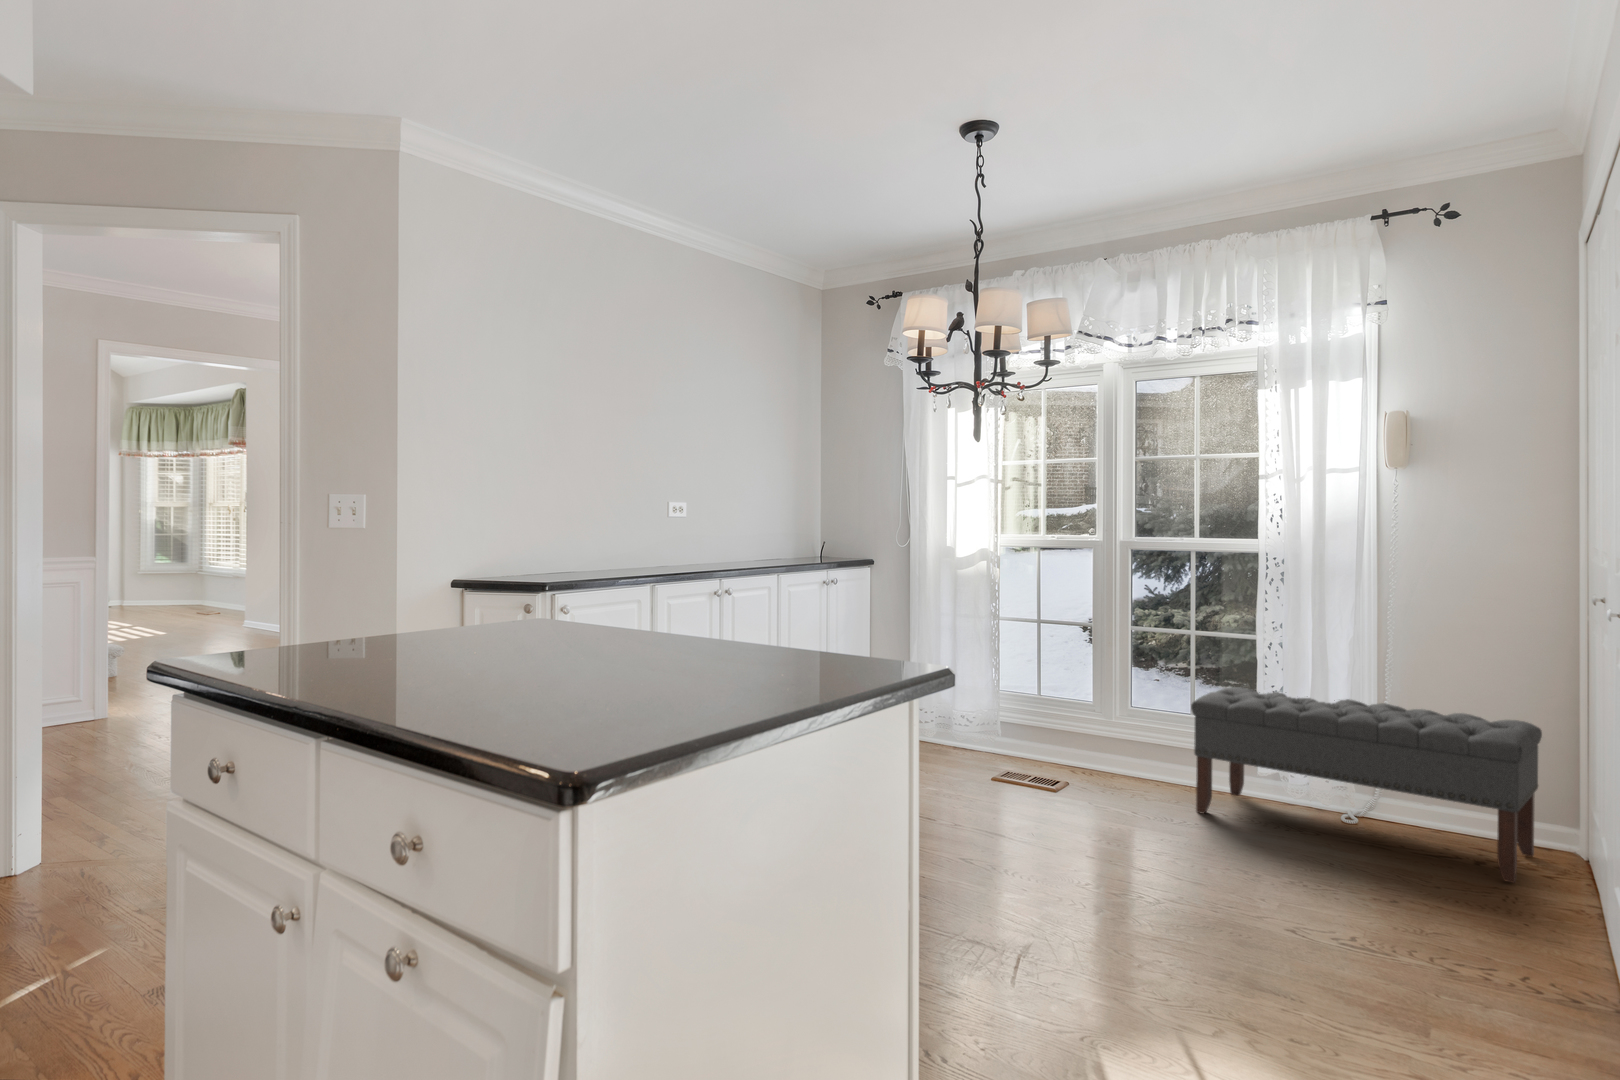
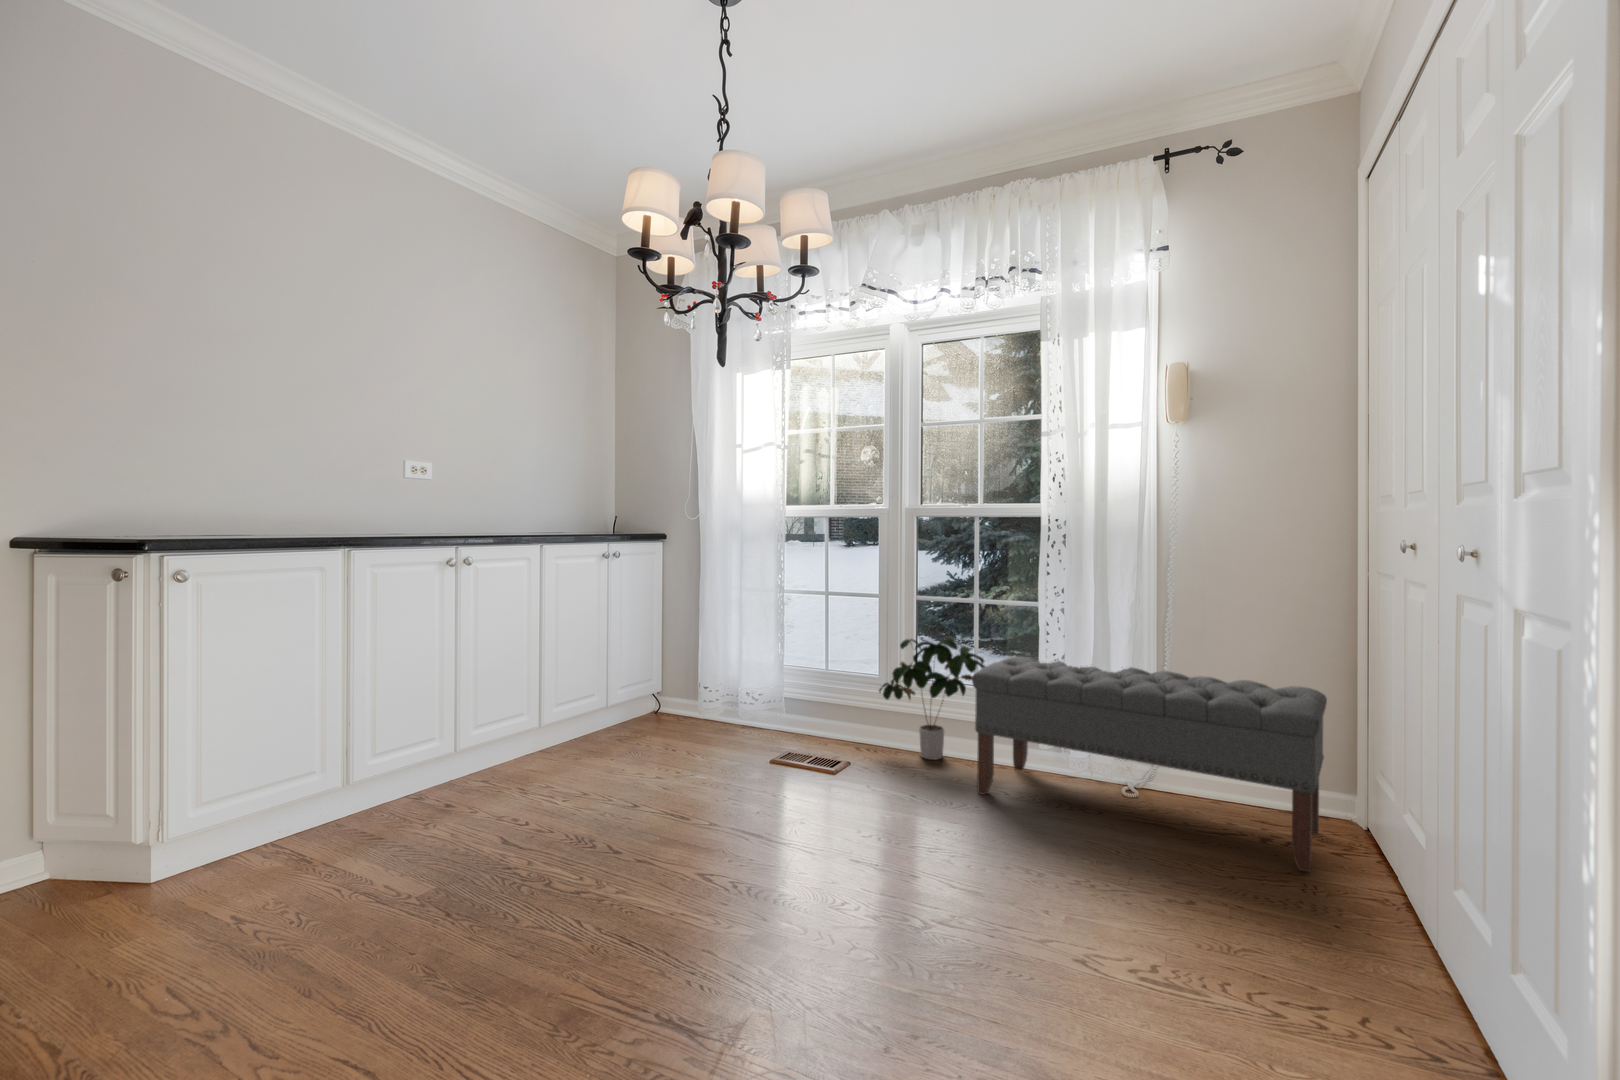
potted plant: none [1093,668,1203,784] -> present [879,639,985,760]

